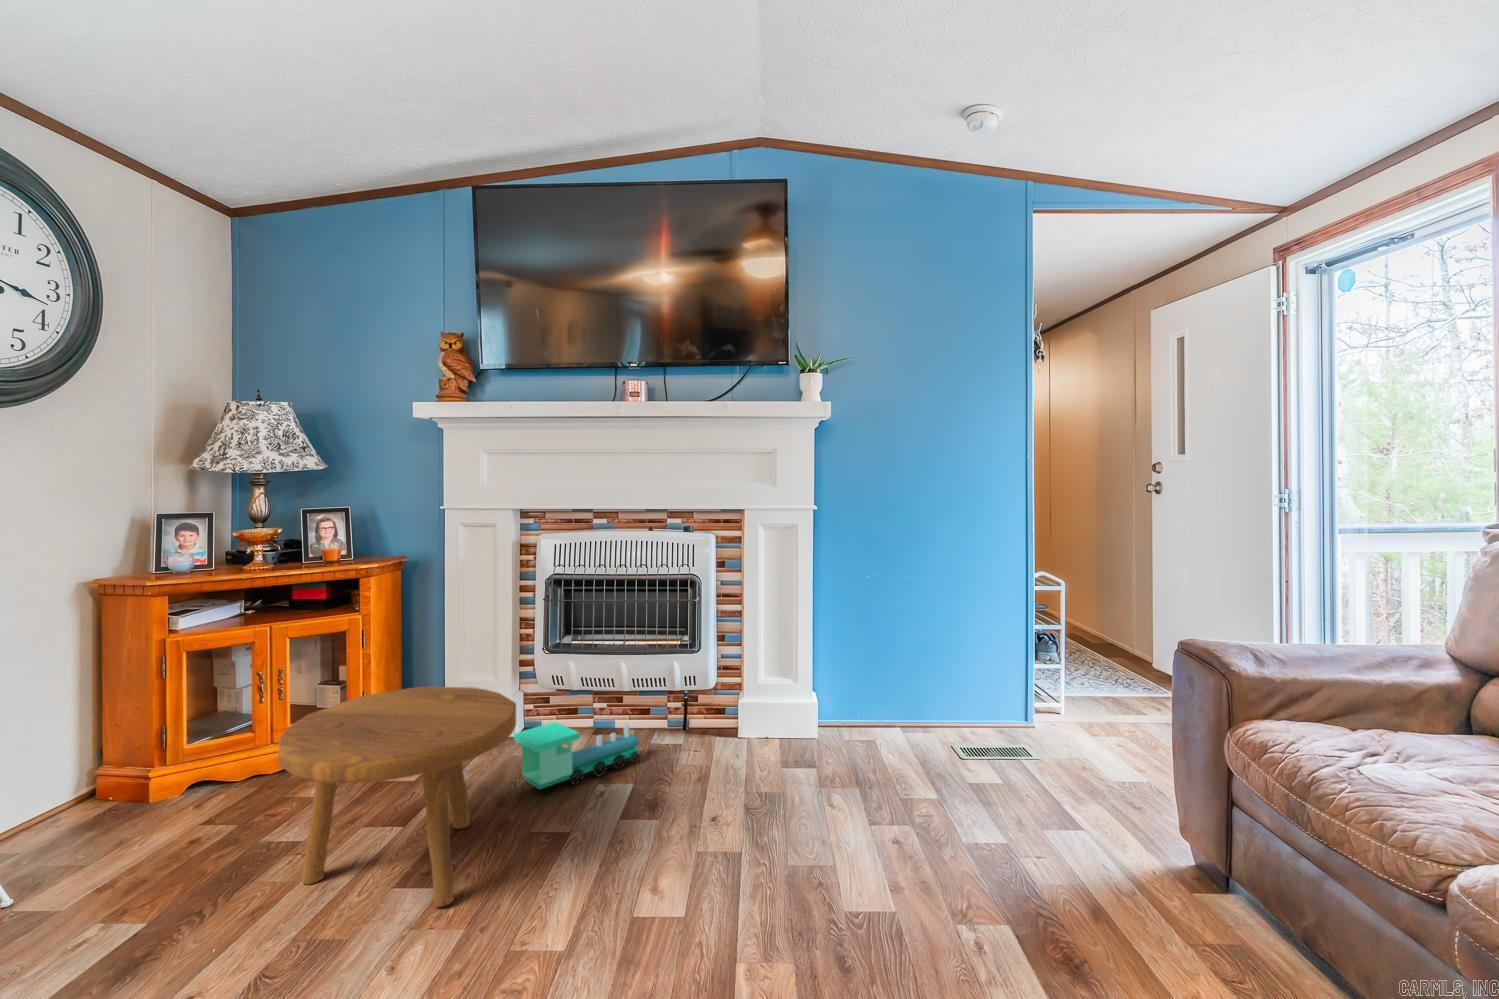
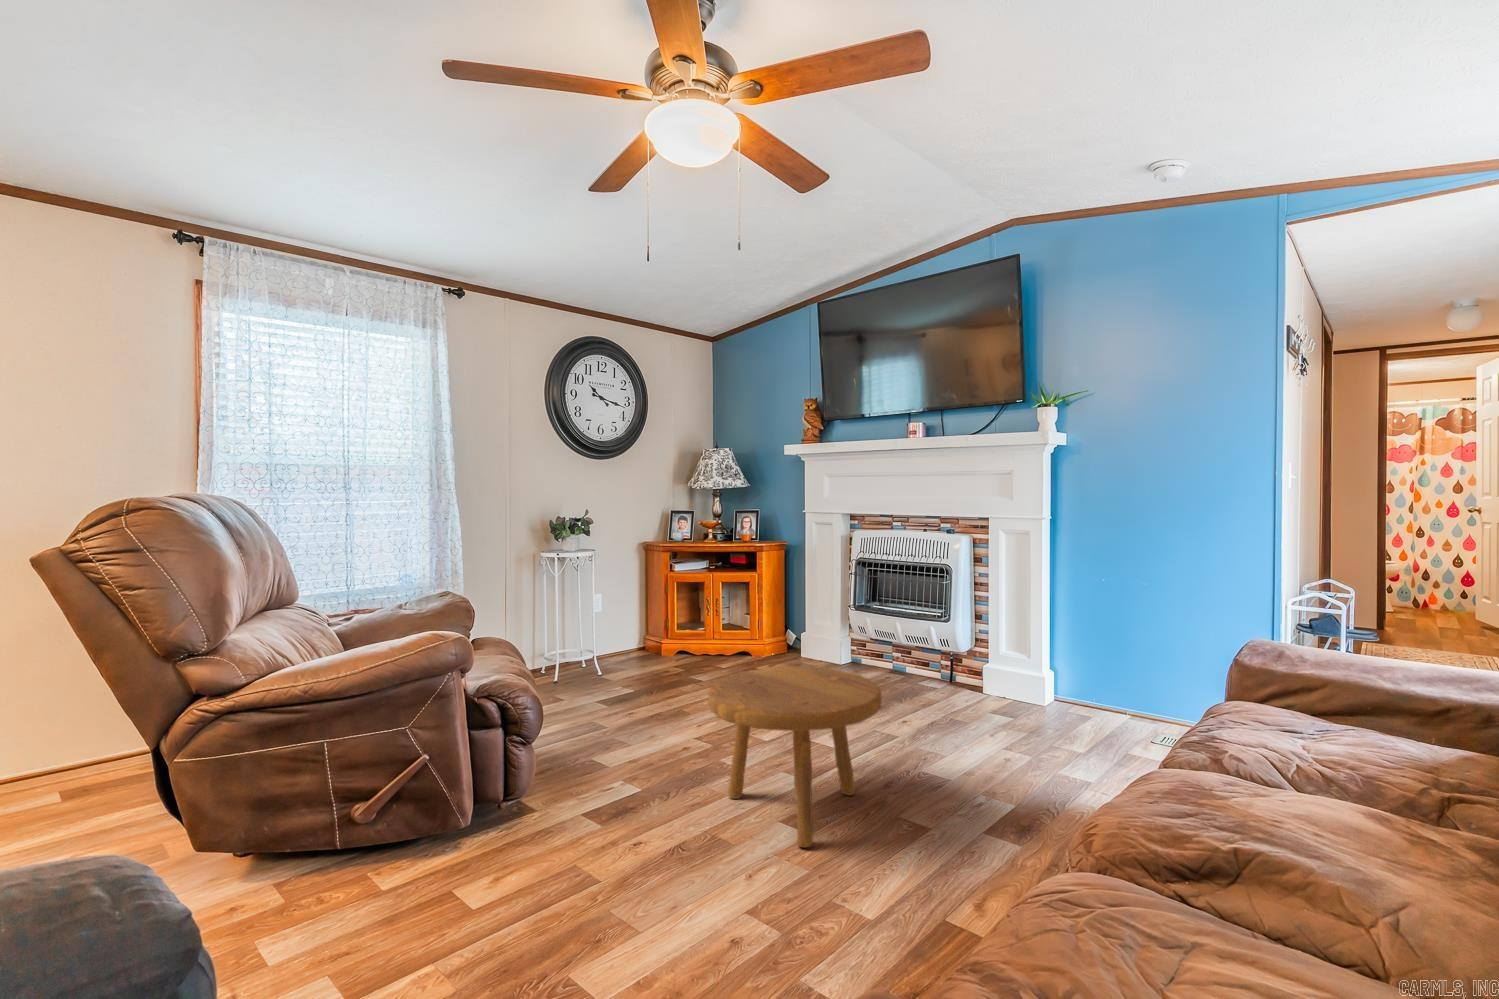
toy train: present [514,722,641,789] -> none [904,725,1038,790]

